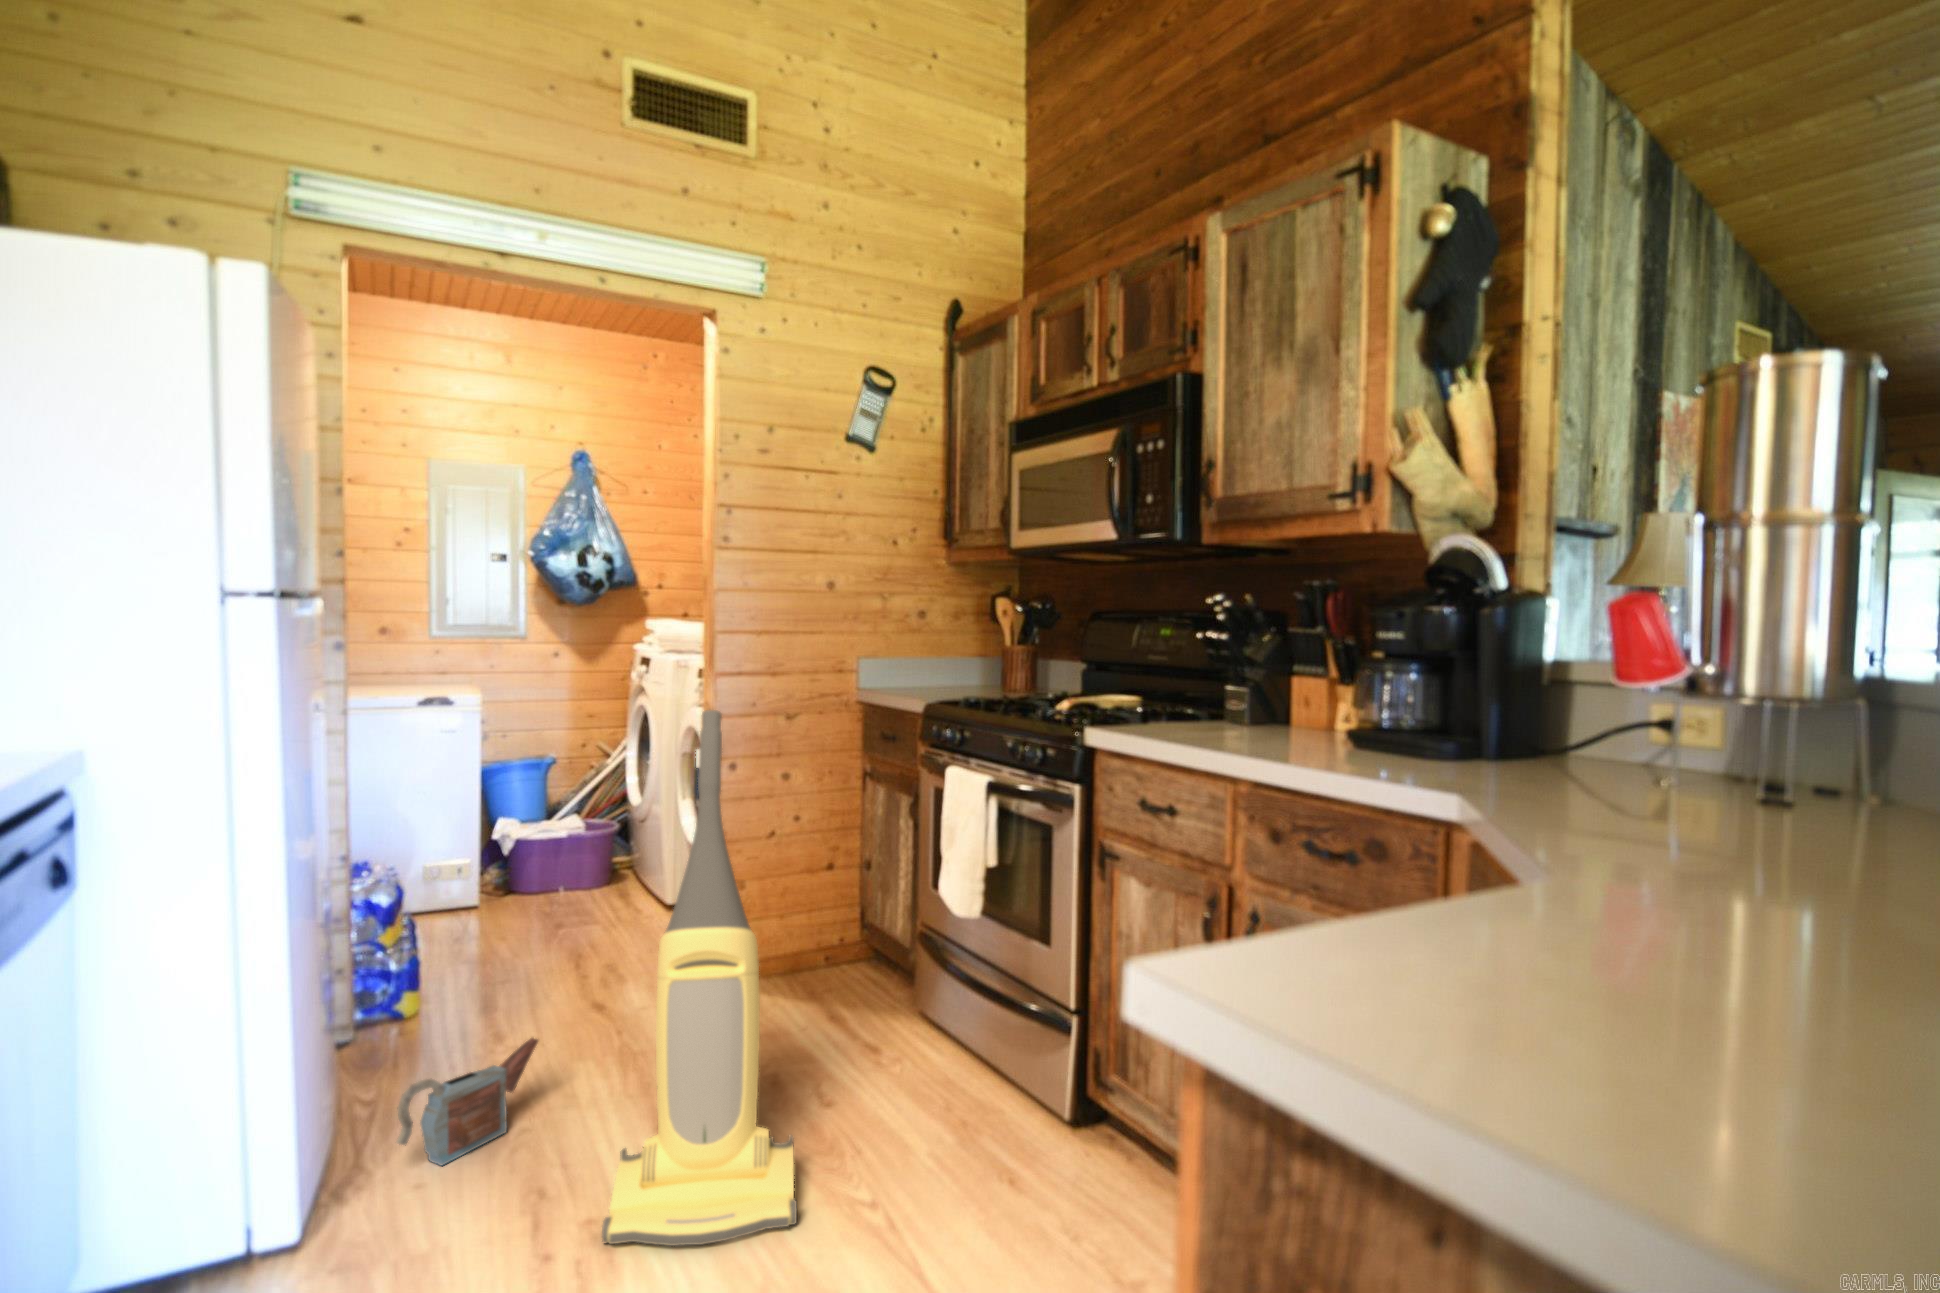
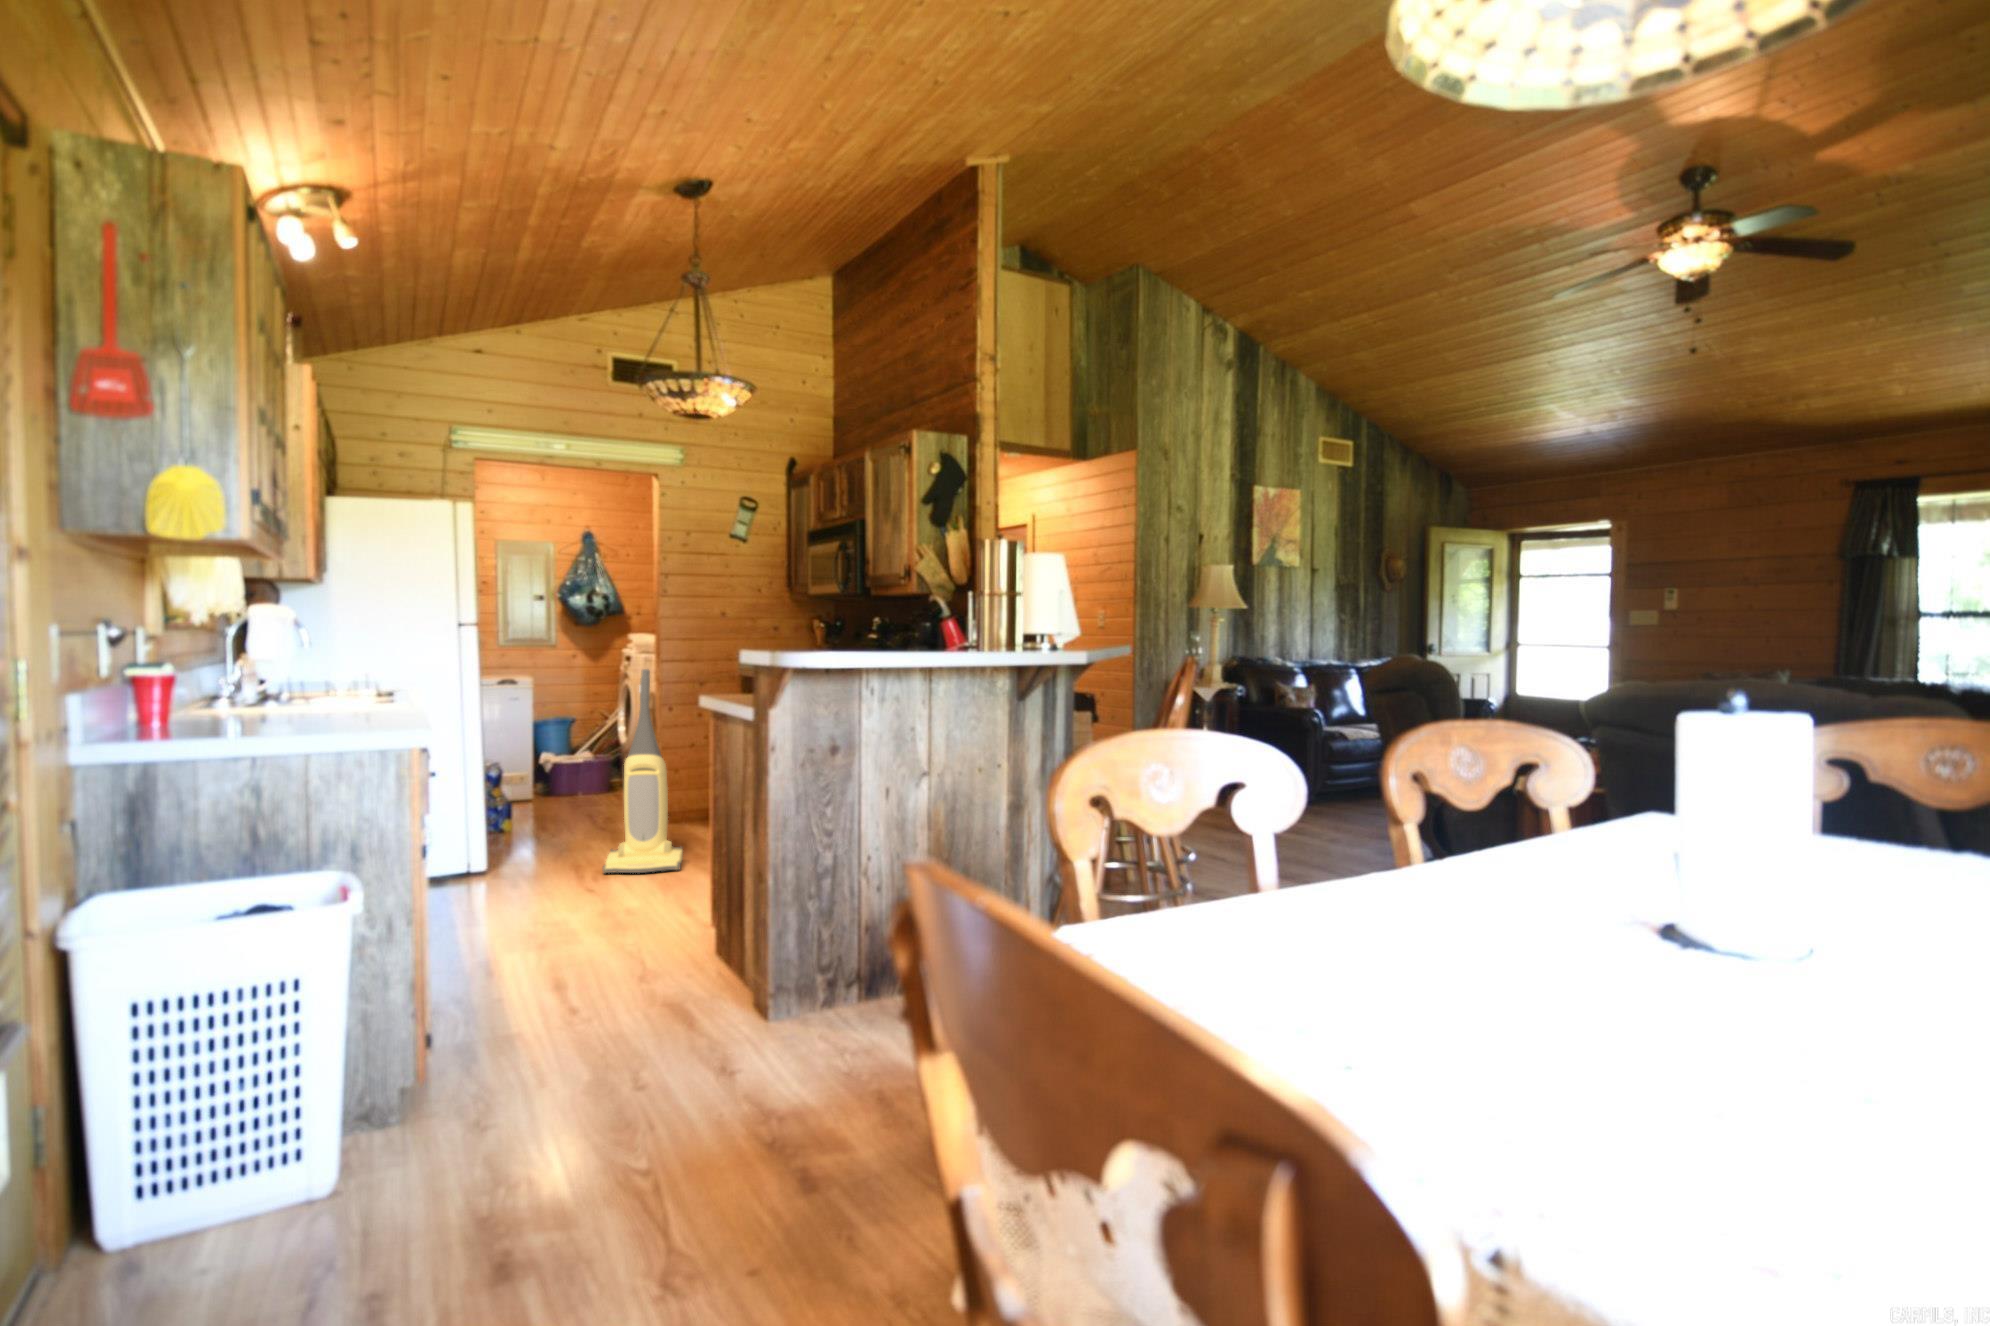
watering can: present [397,1038,538,1166] -> none [517,818,575,862]

